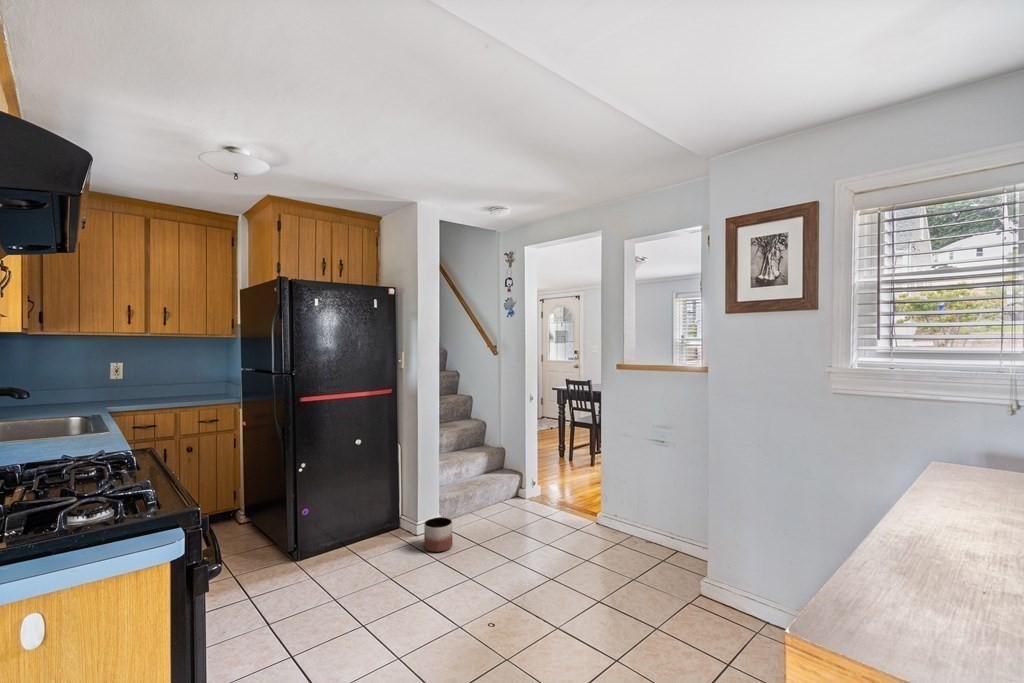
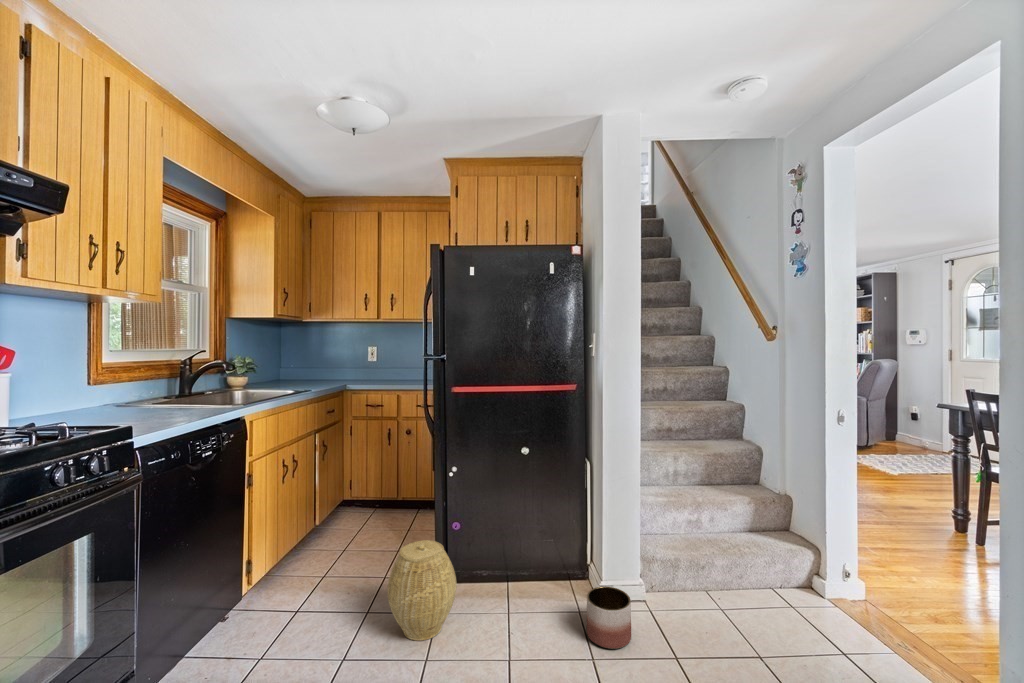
woven basket: none [284,519,341,595] -> present [387,540,456,641]

